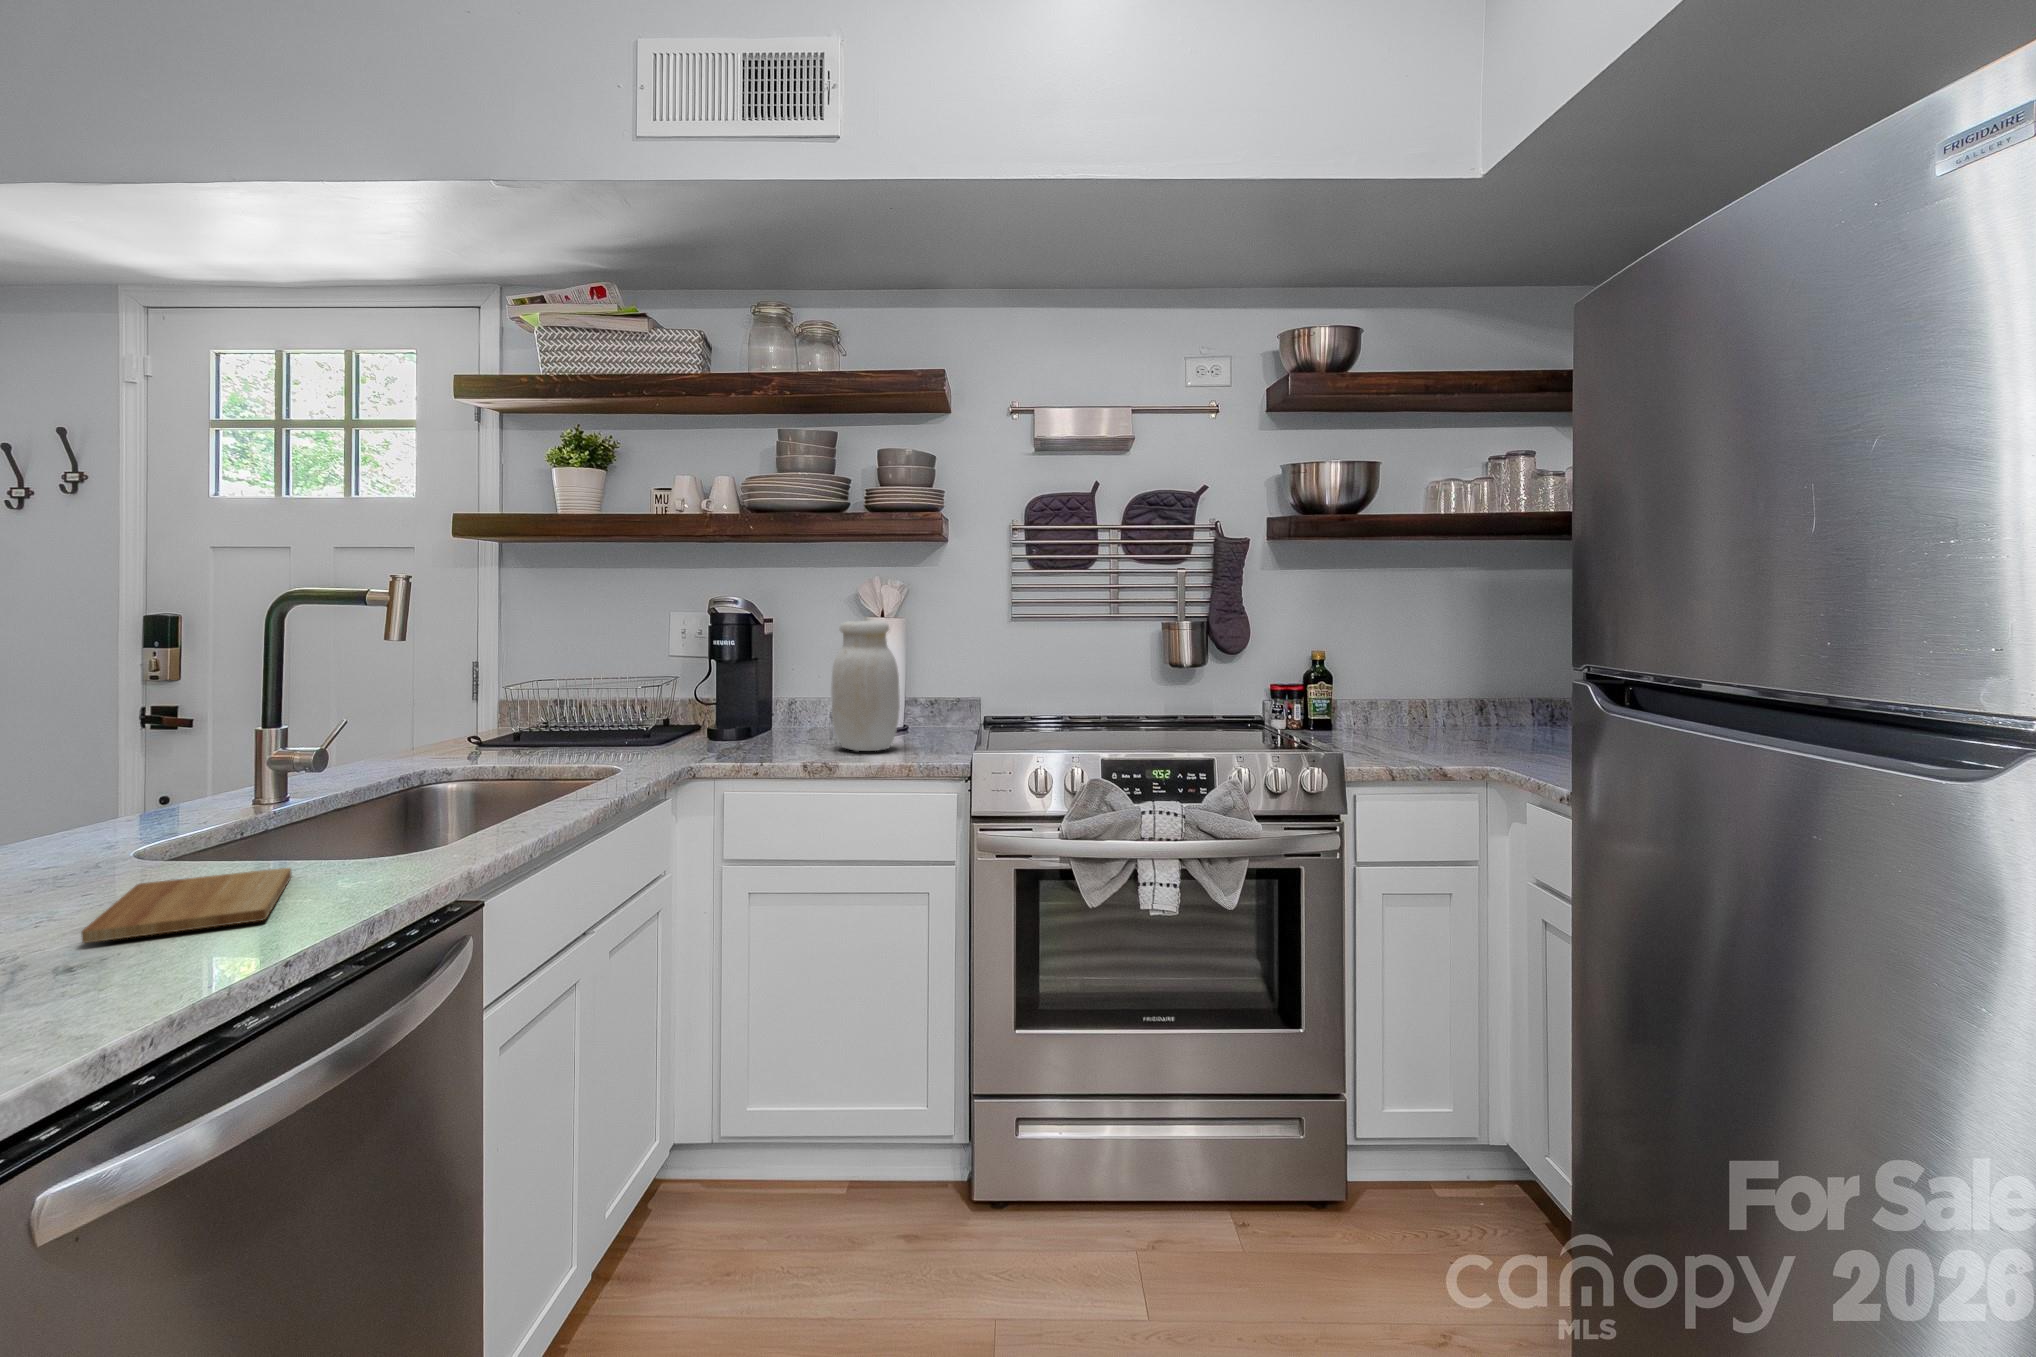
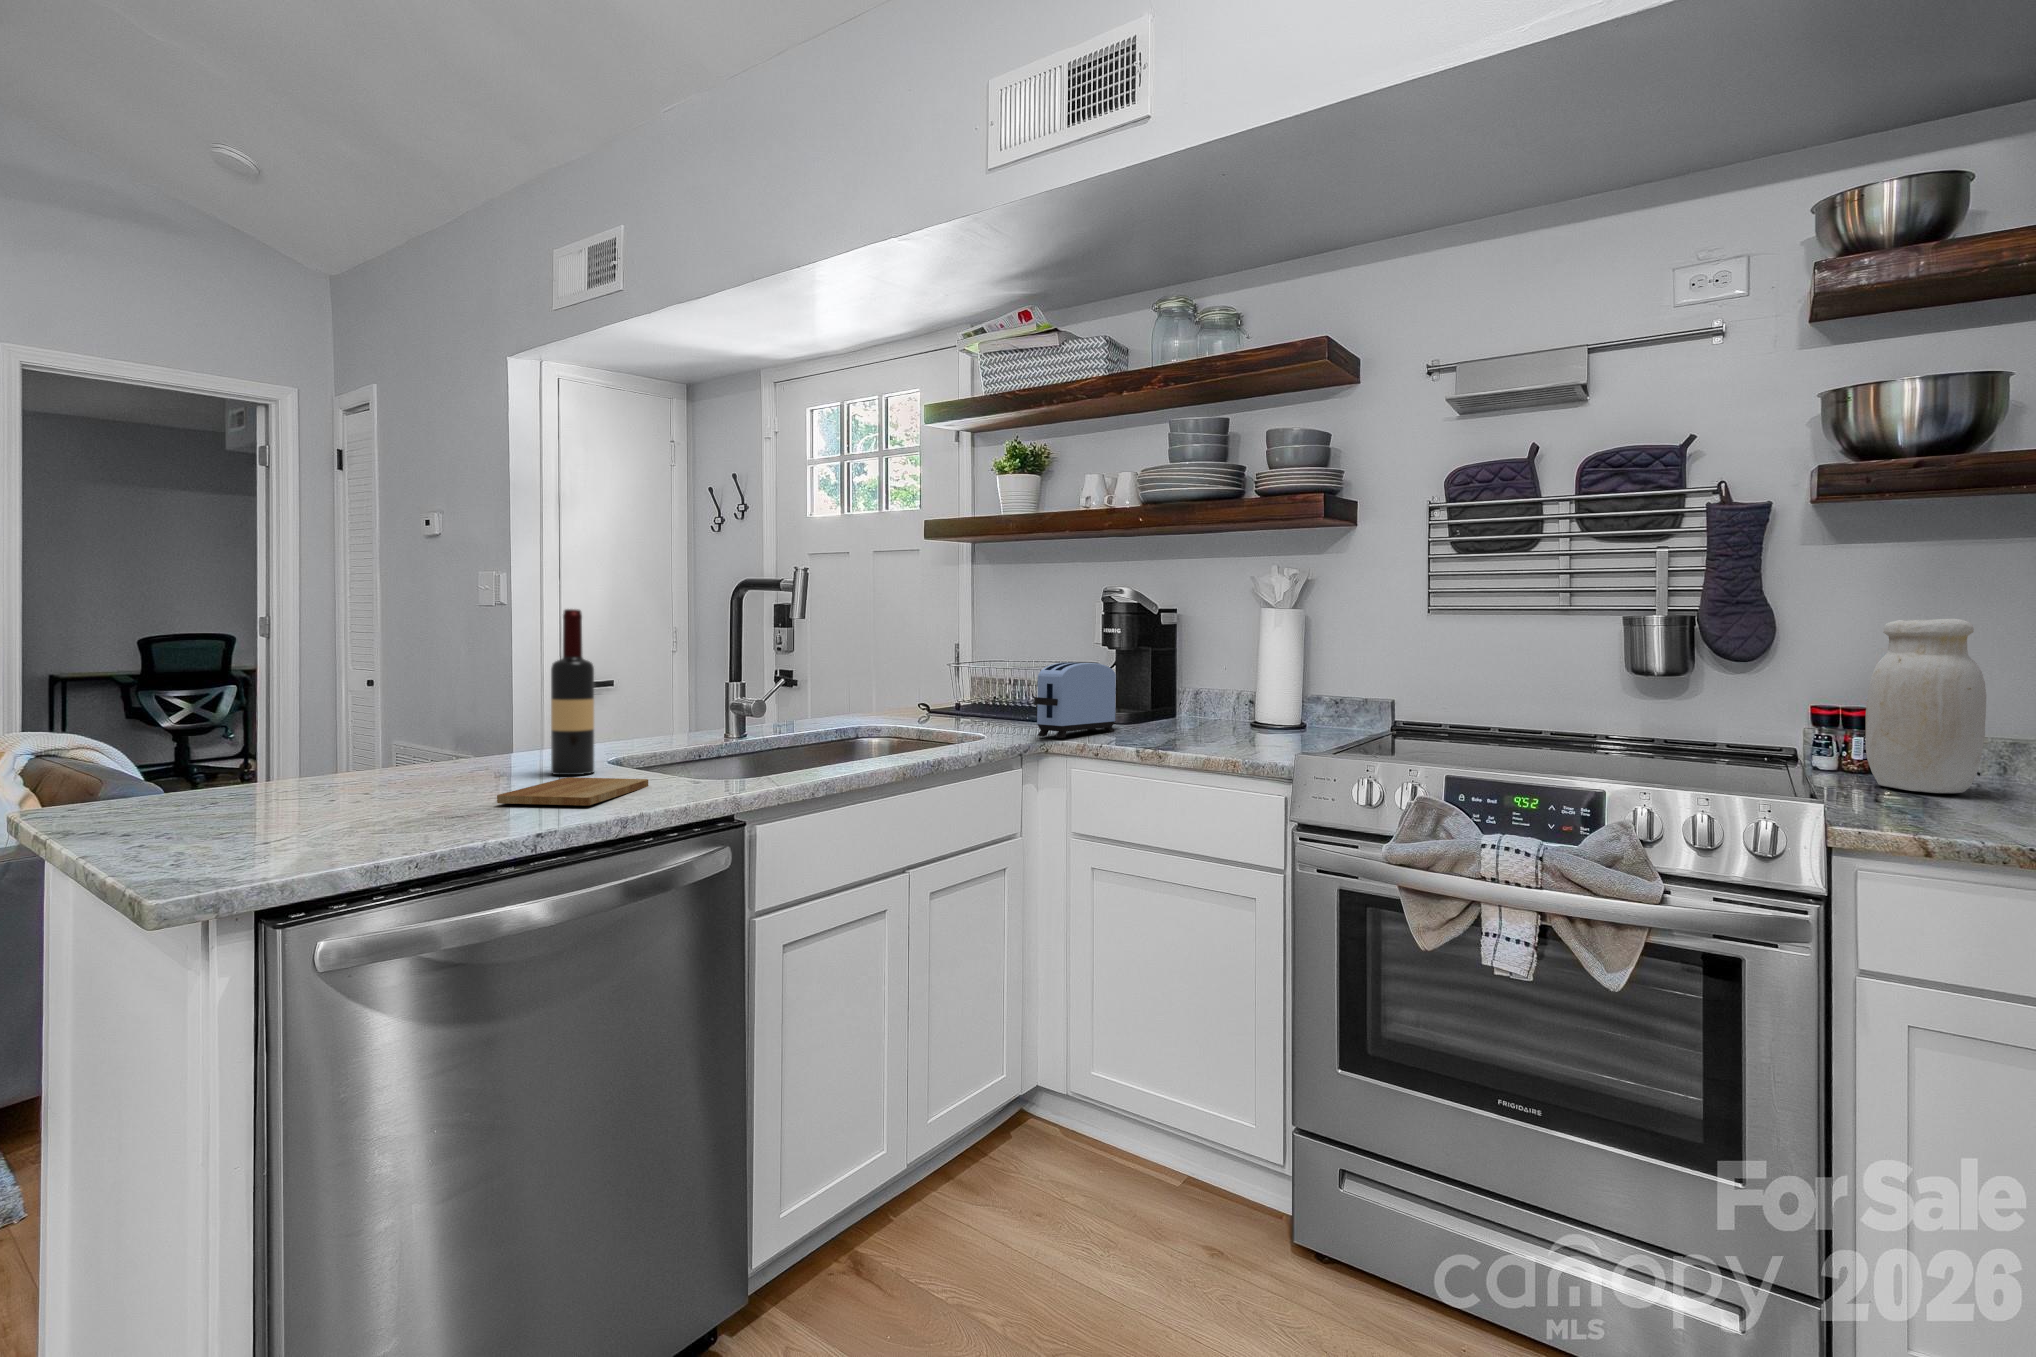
jar: present [831,620,900,751] -> present [1865,619,1986,793]
wine bottle: none [64,638,151,882] -> present [551,609,594,775]
toaster: none [678,673,746,752] -> present [1034,662,1117,738]

